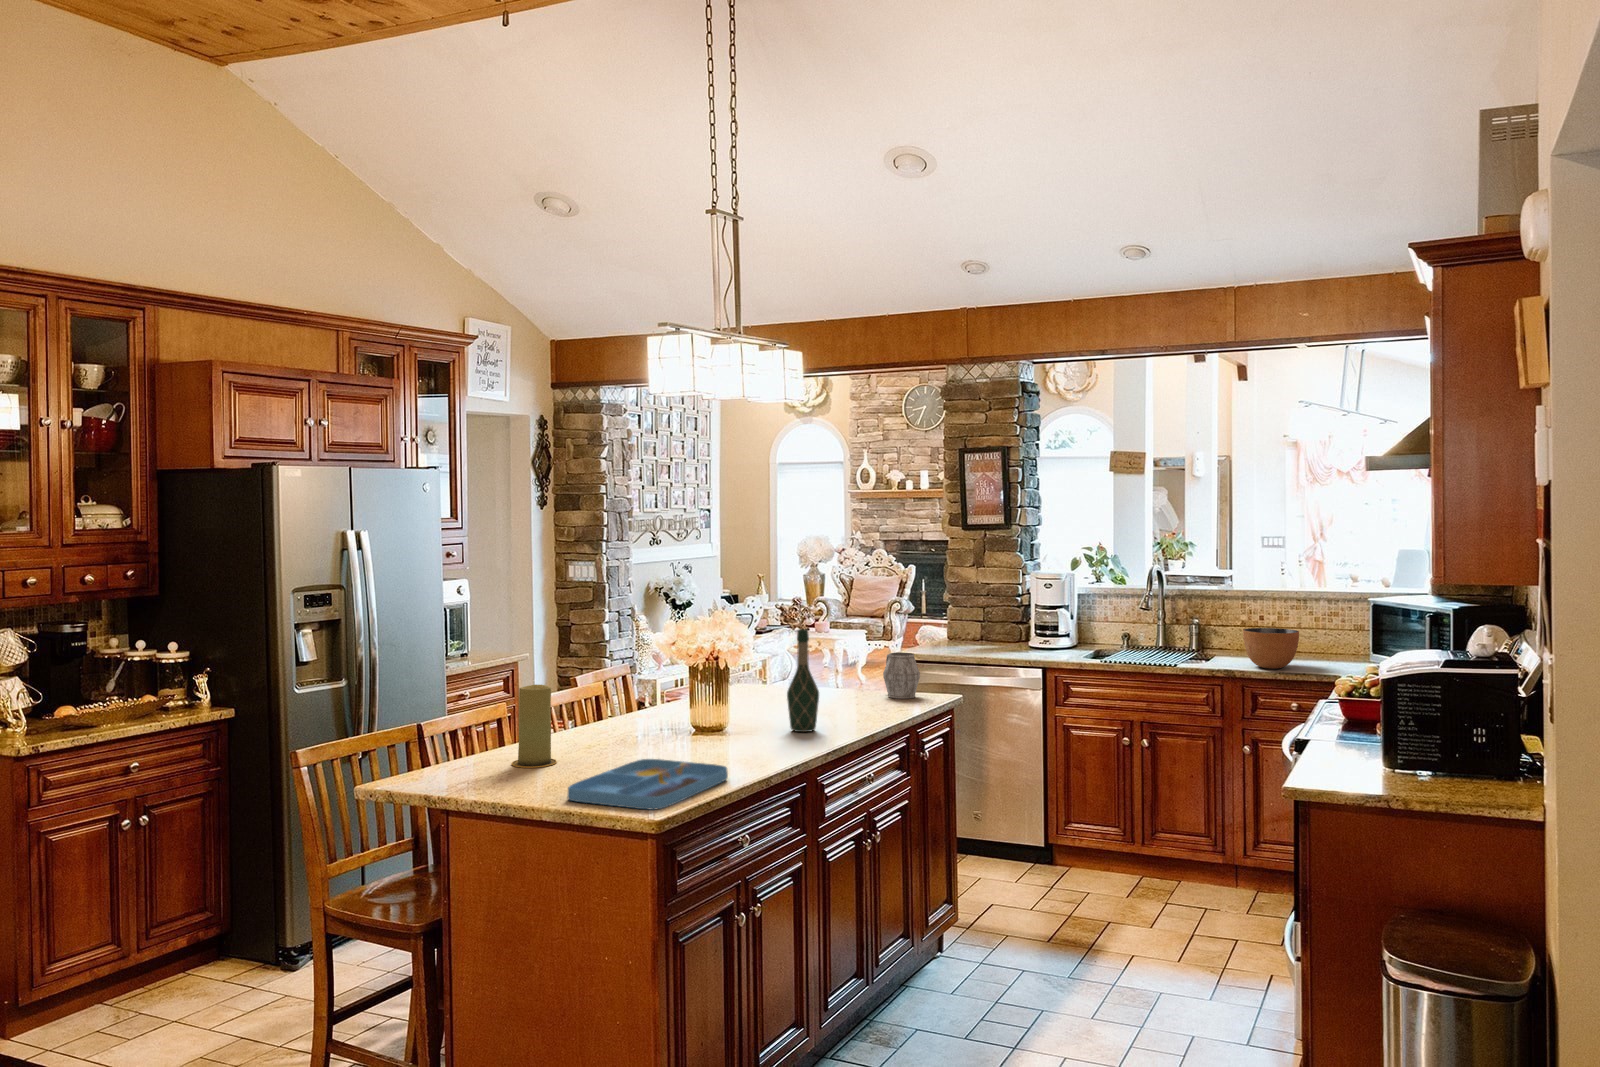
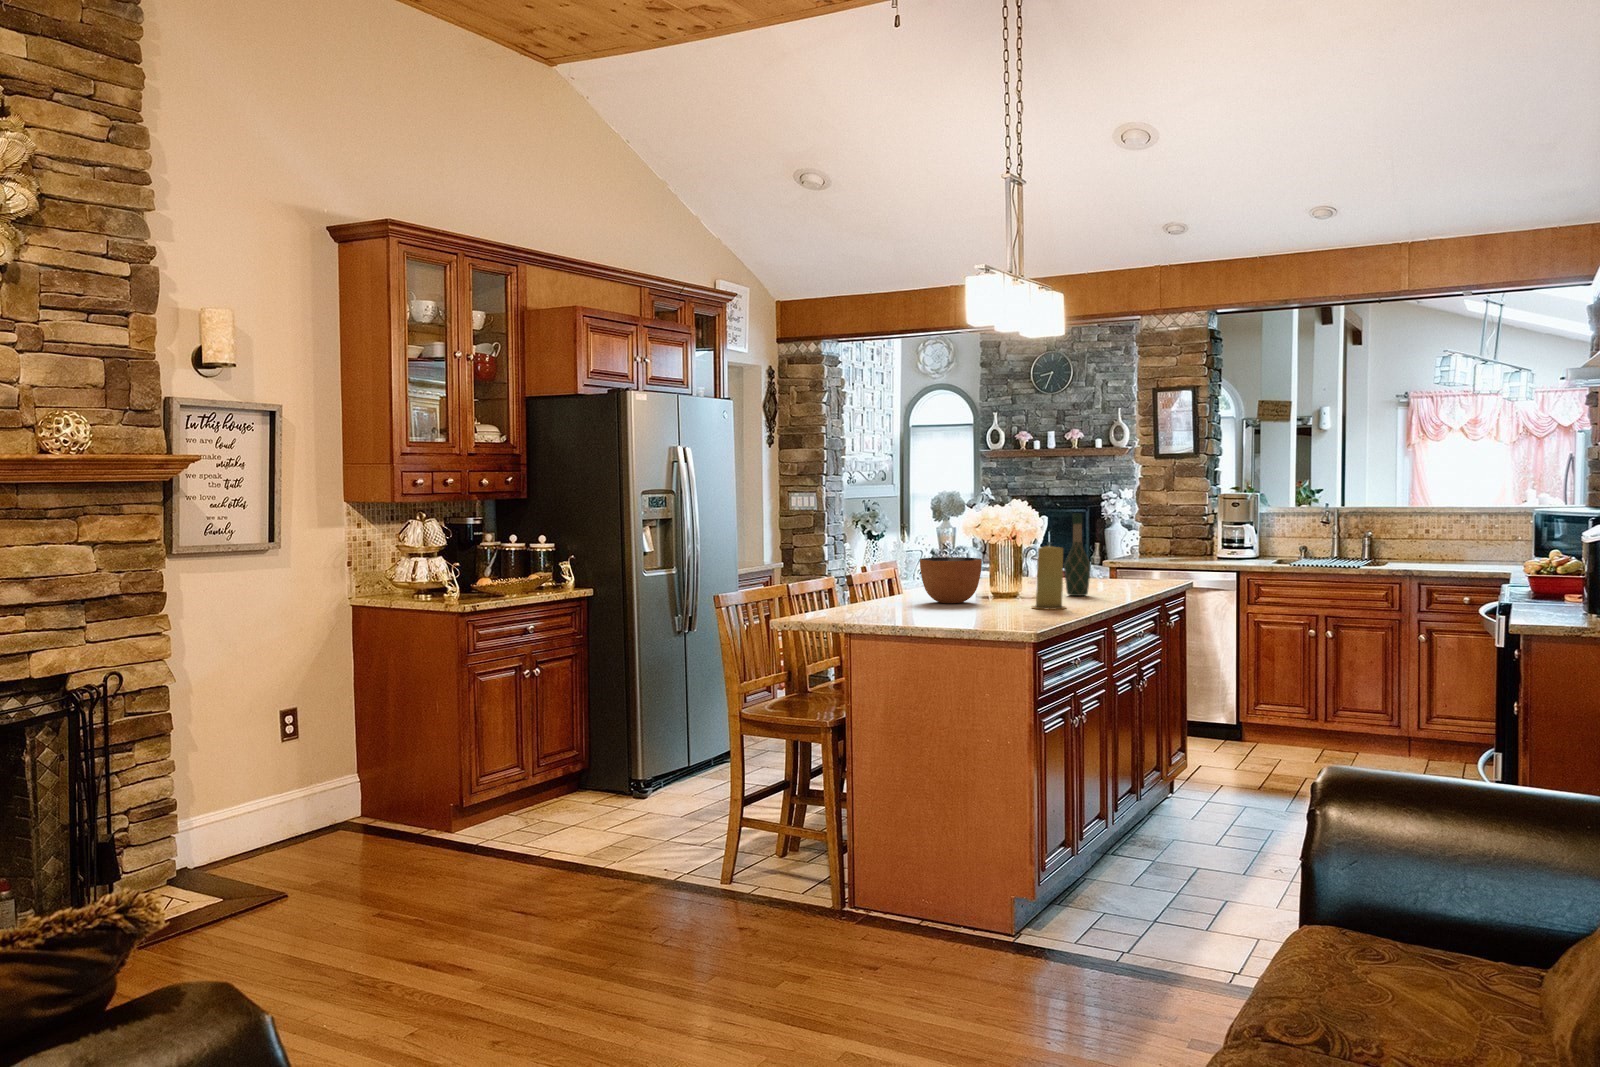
bowl: present [1243,628,1299,669] -> present [920,557,982,603]
mug: present [883,653,920,699] -> none [1119,547,1150,583]
candle: present [511,685,557,768] -> present [1032,546,1066,610]
tray: present [567,759,728,810] -> none [945,600,1054,623]

